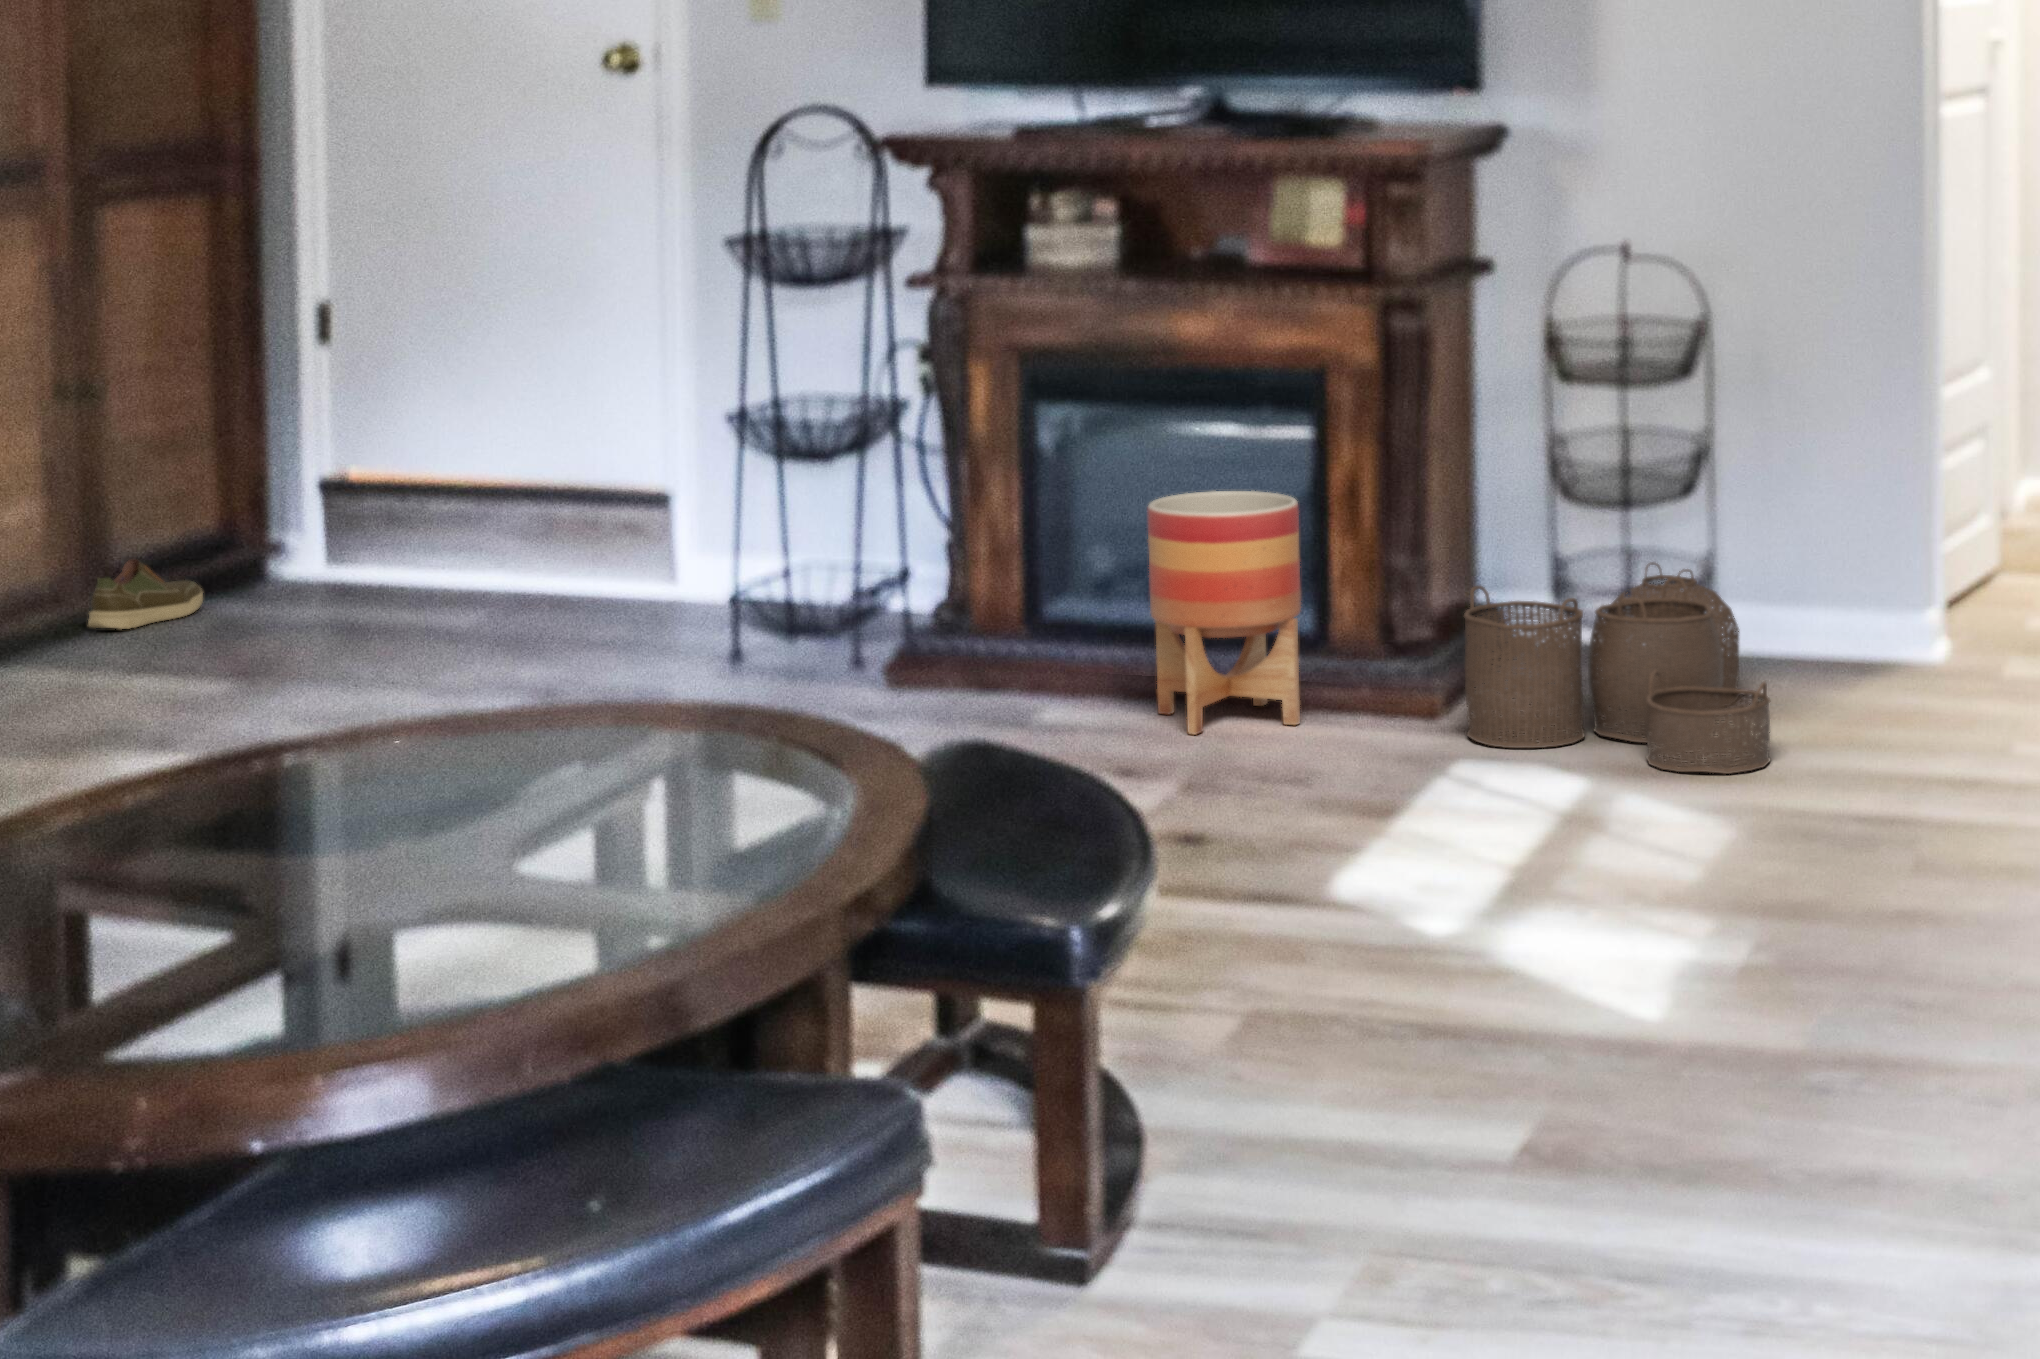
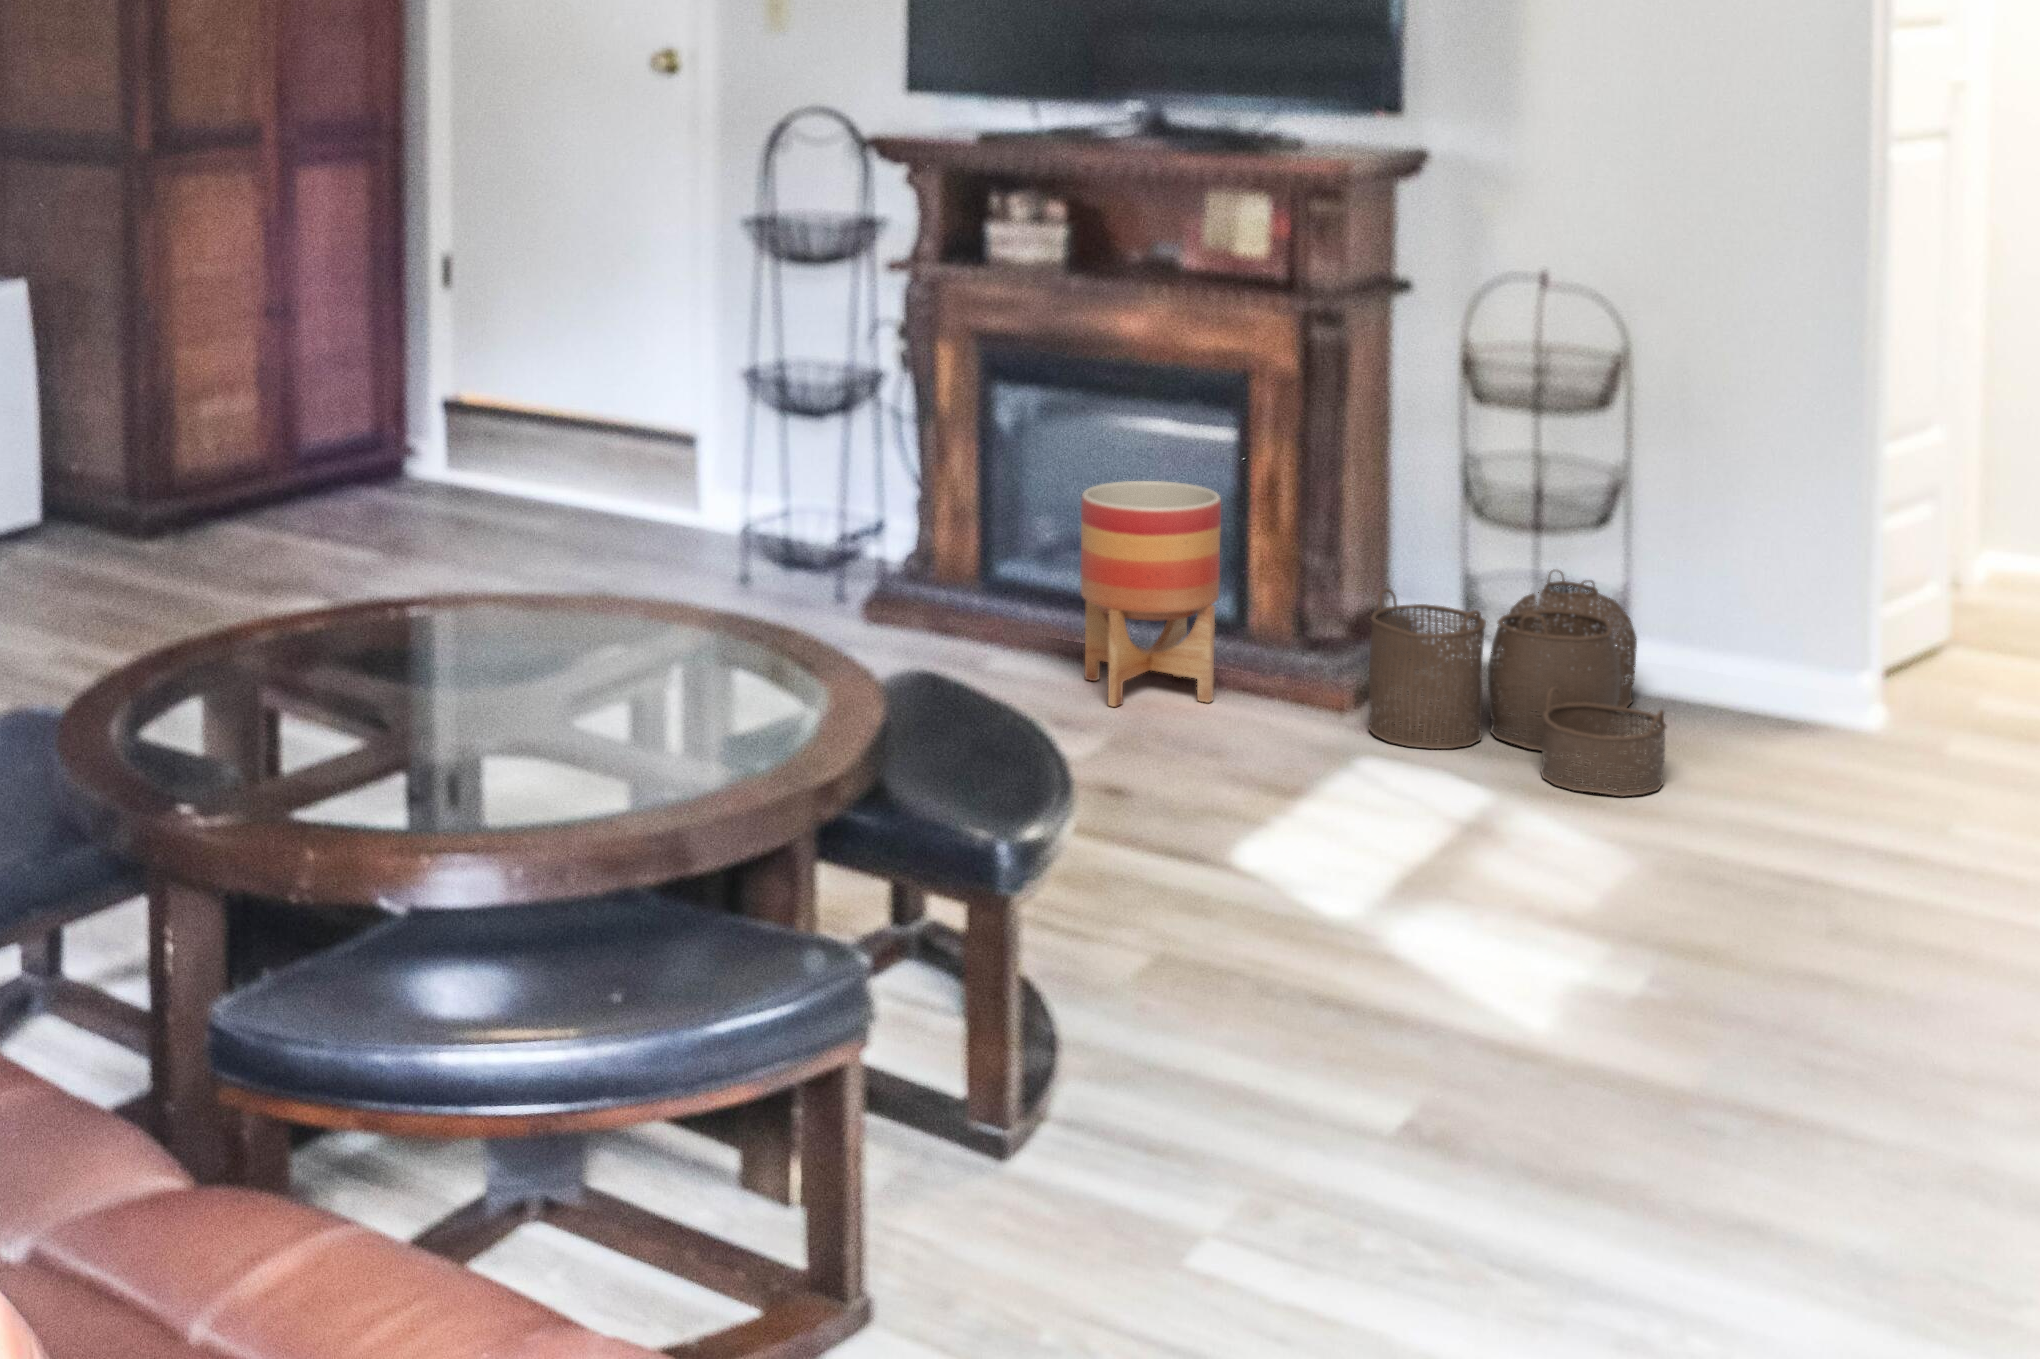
shoe: present [88,559,203,629] -> none [209,469,308,528]

